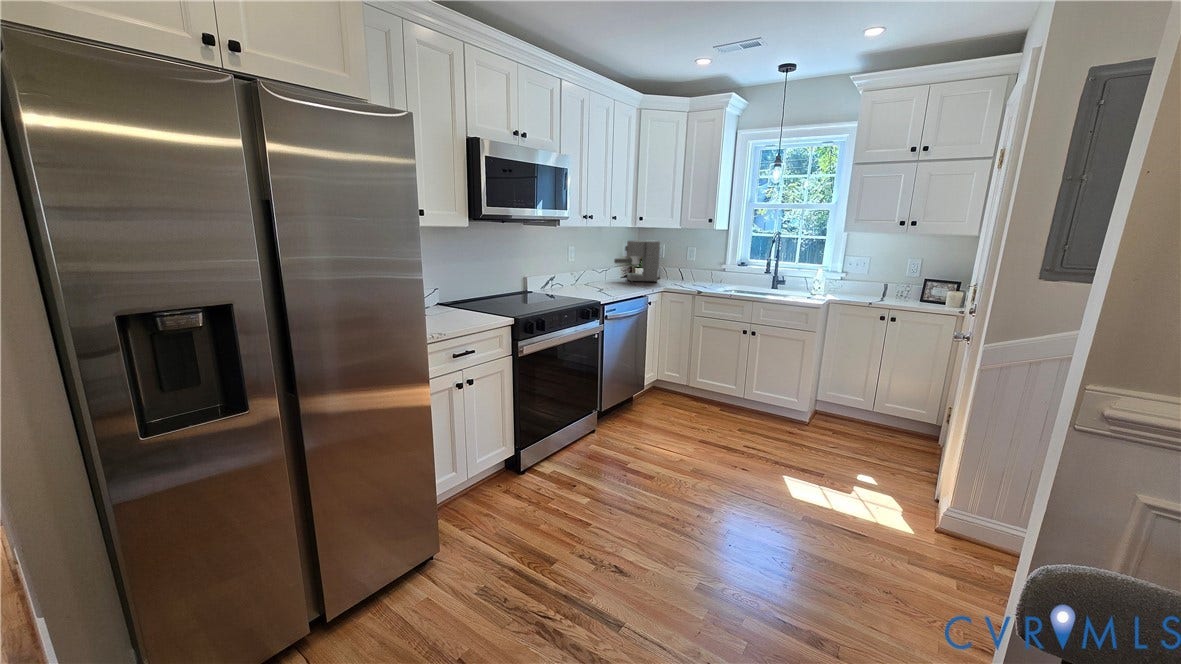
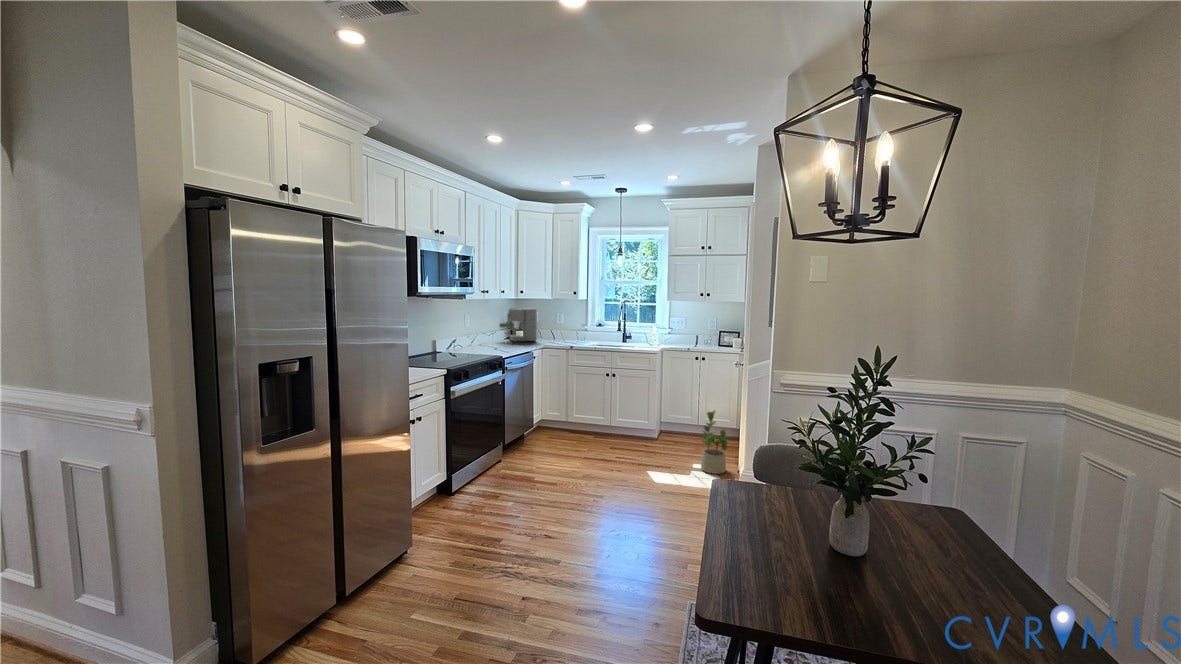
potted plant: none [873,403,938,498] -> present [701,410,733,474]

